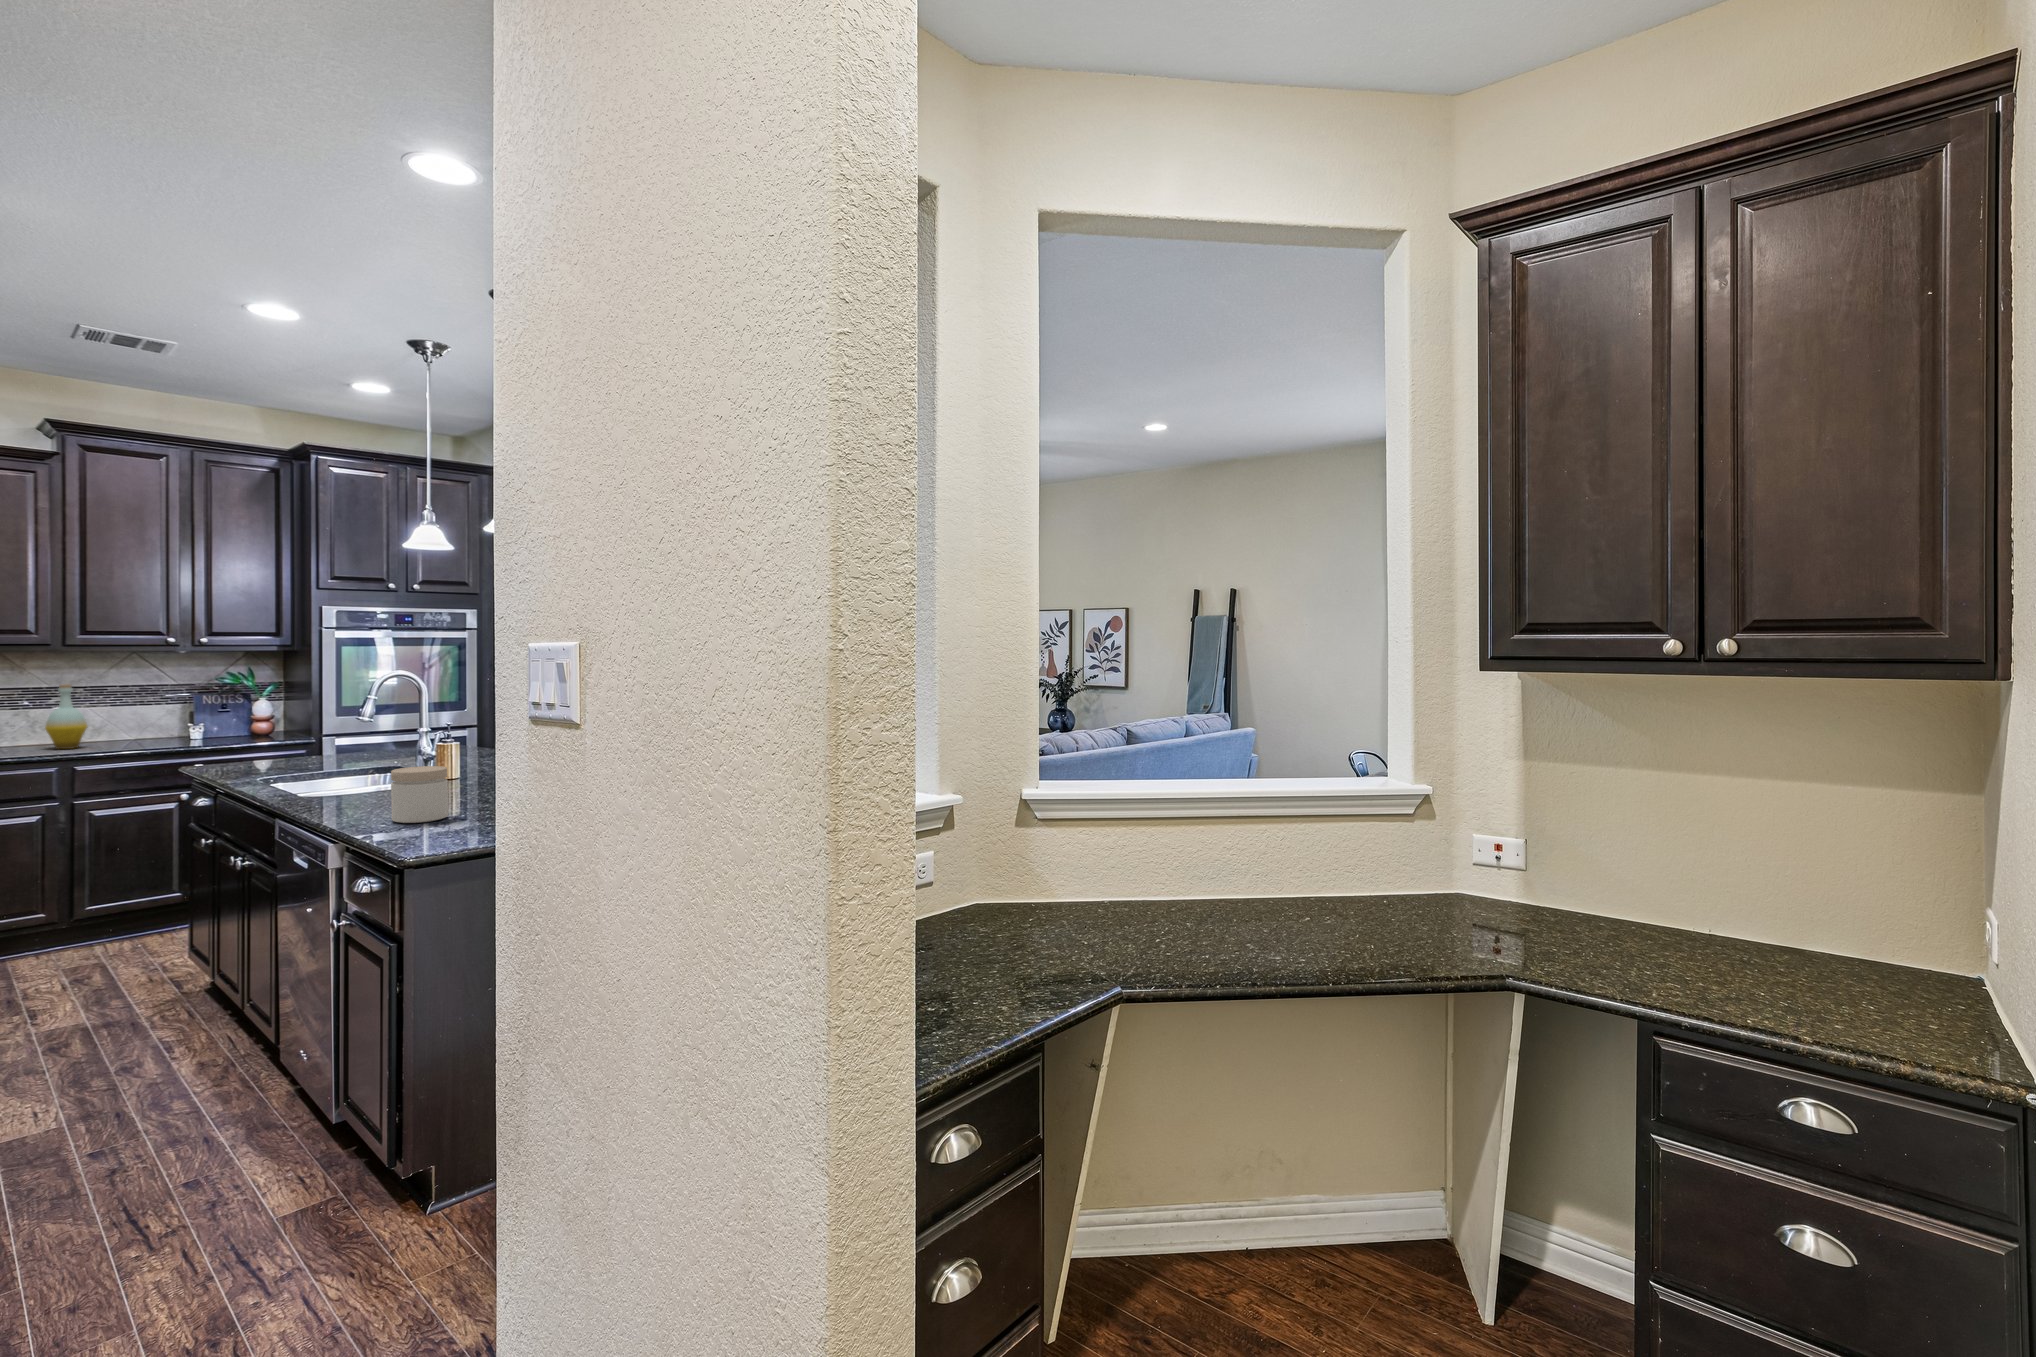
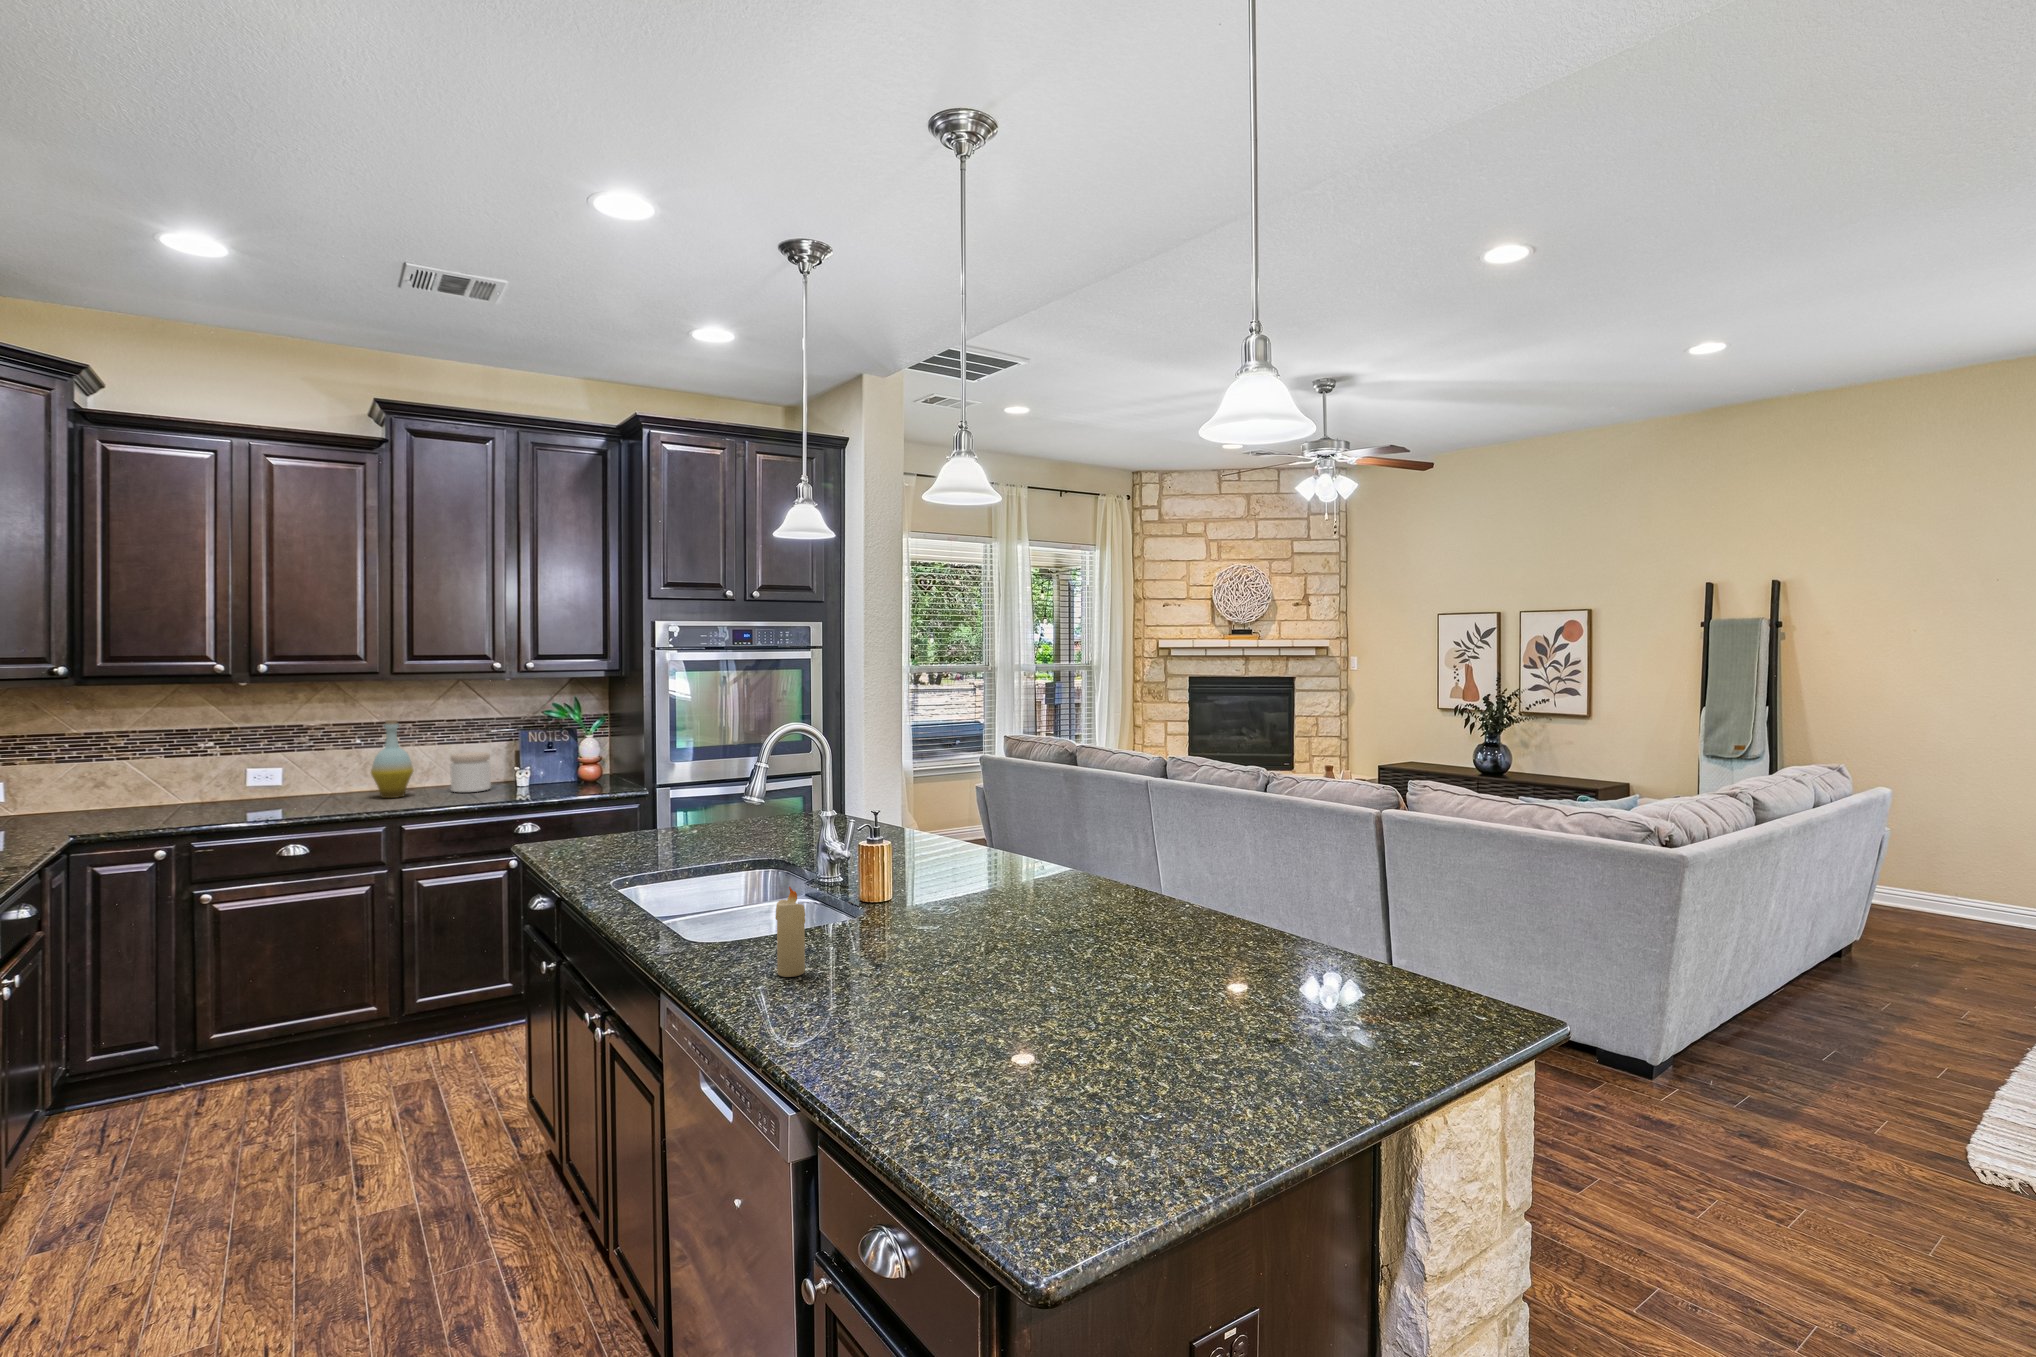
jar: present [391,766,448,823] -> present [450,752,491,792]
candle: none [350,768,370,819] -> present [776,887,805,977]

